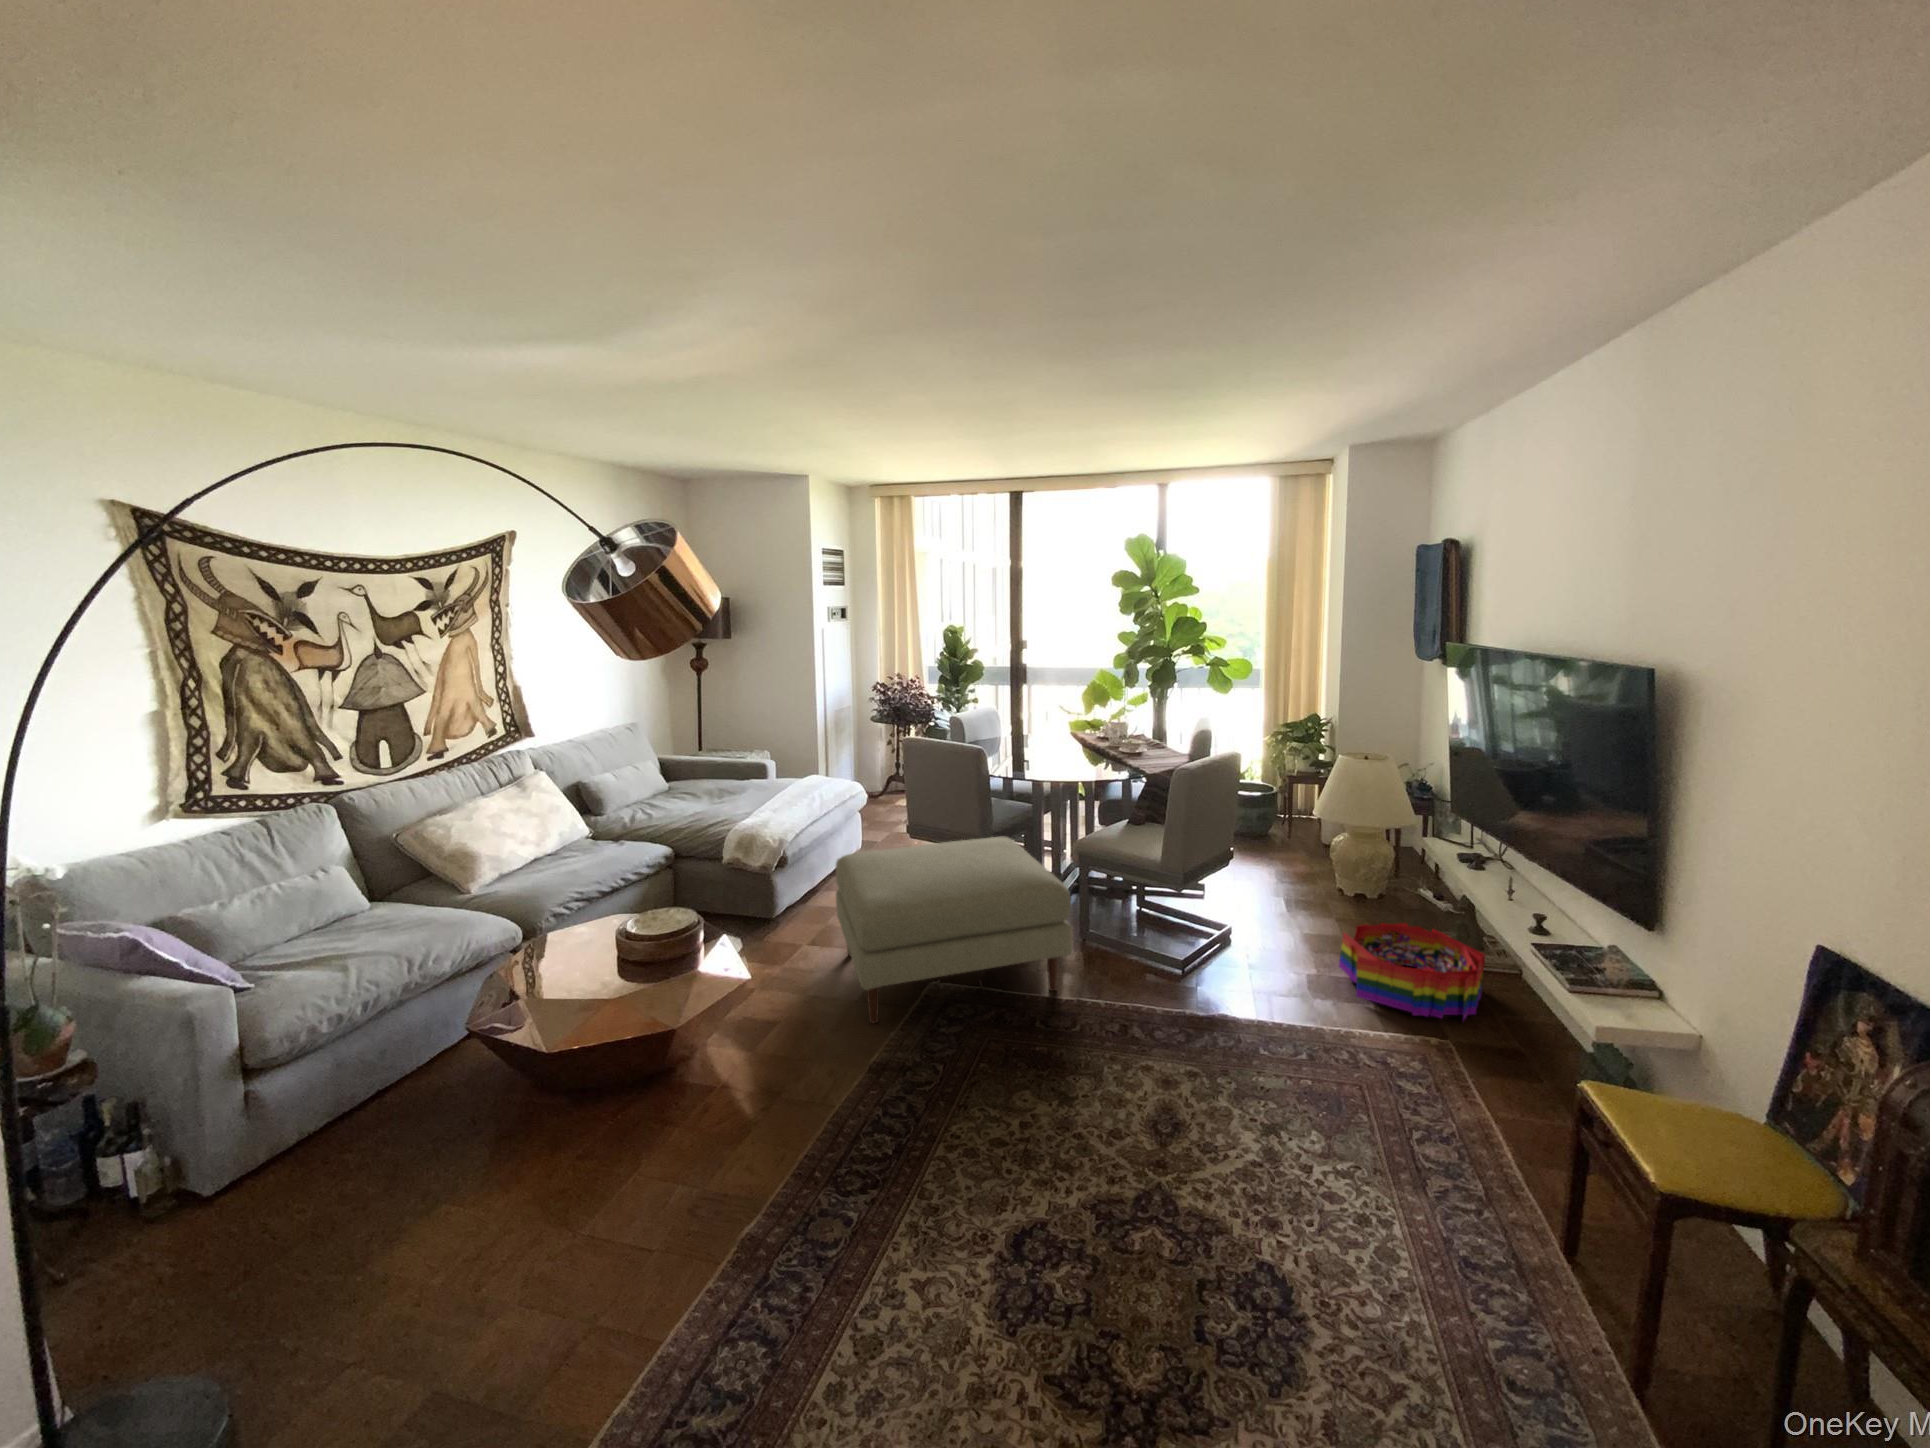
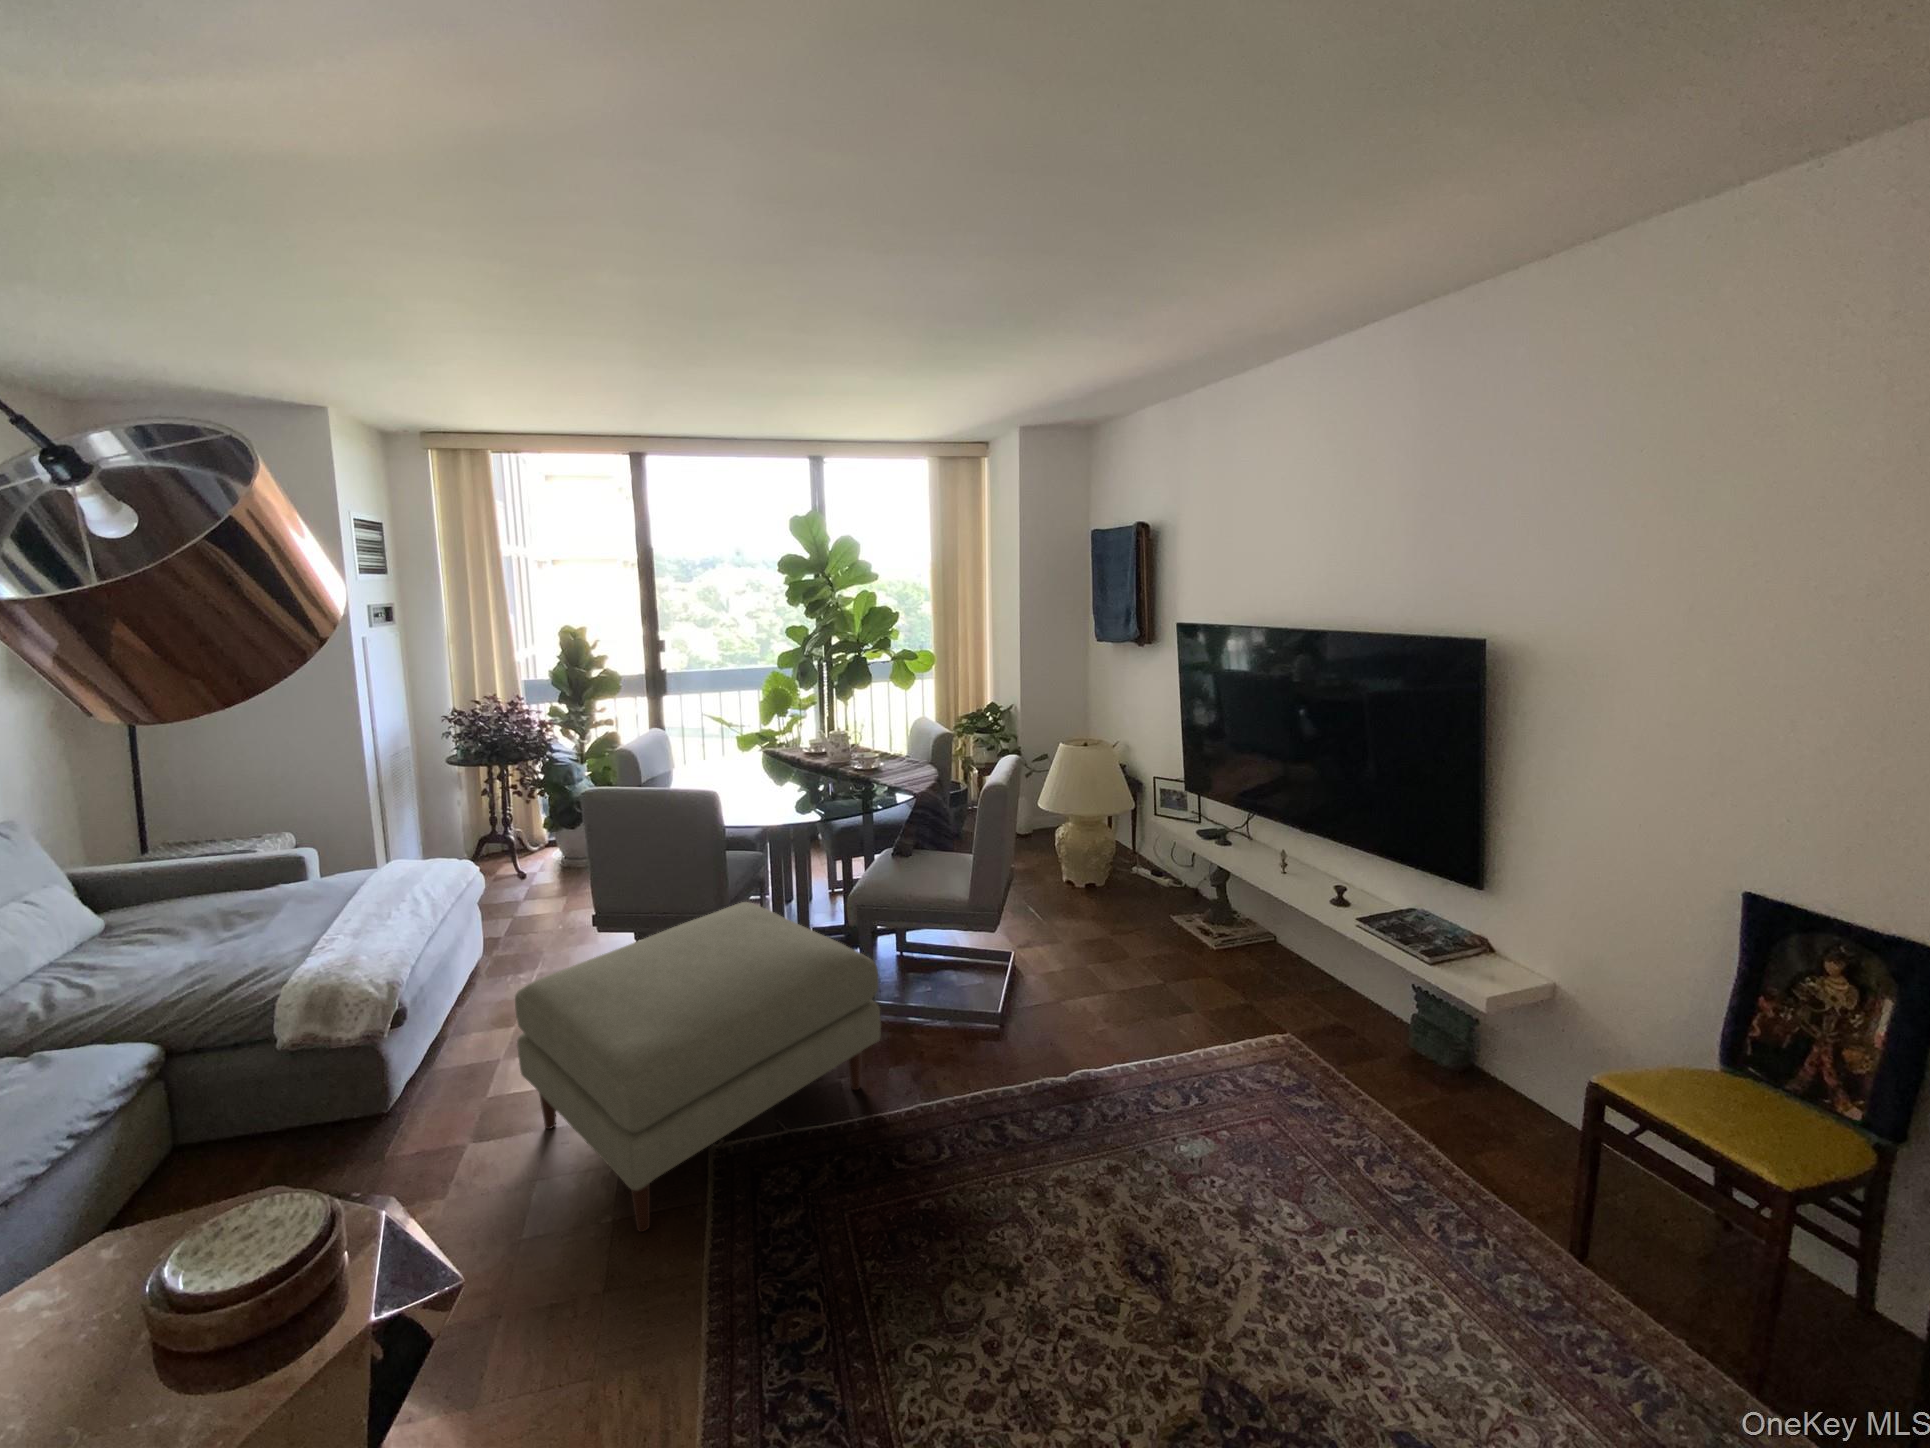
storage bin: present [1339,923,1485,1020] -> none [1117,906,1247,1002]

